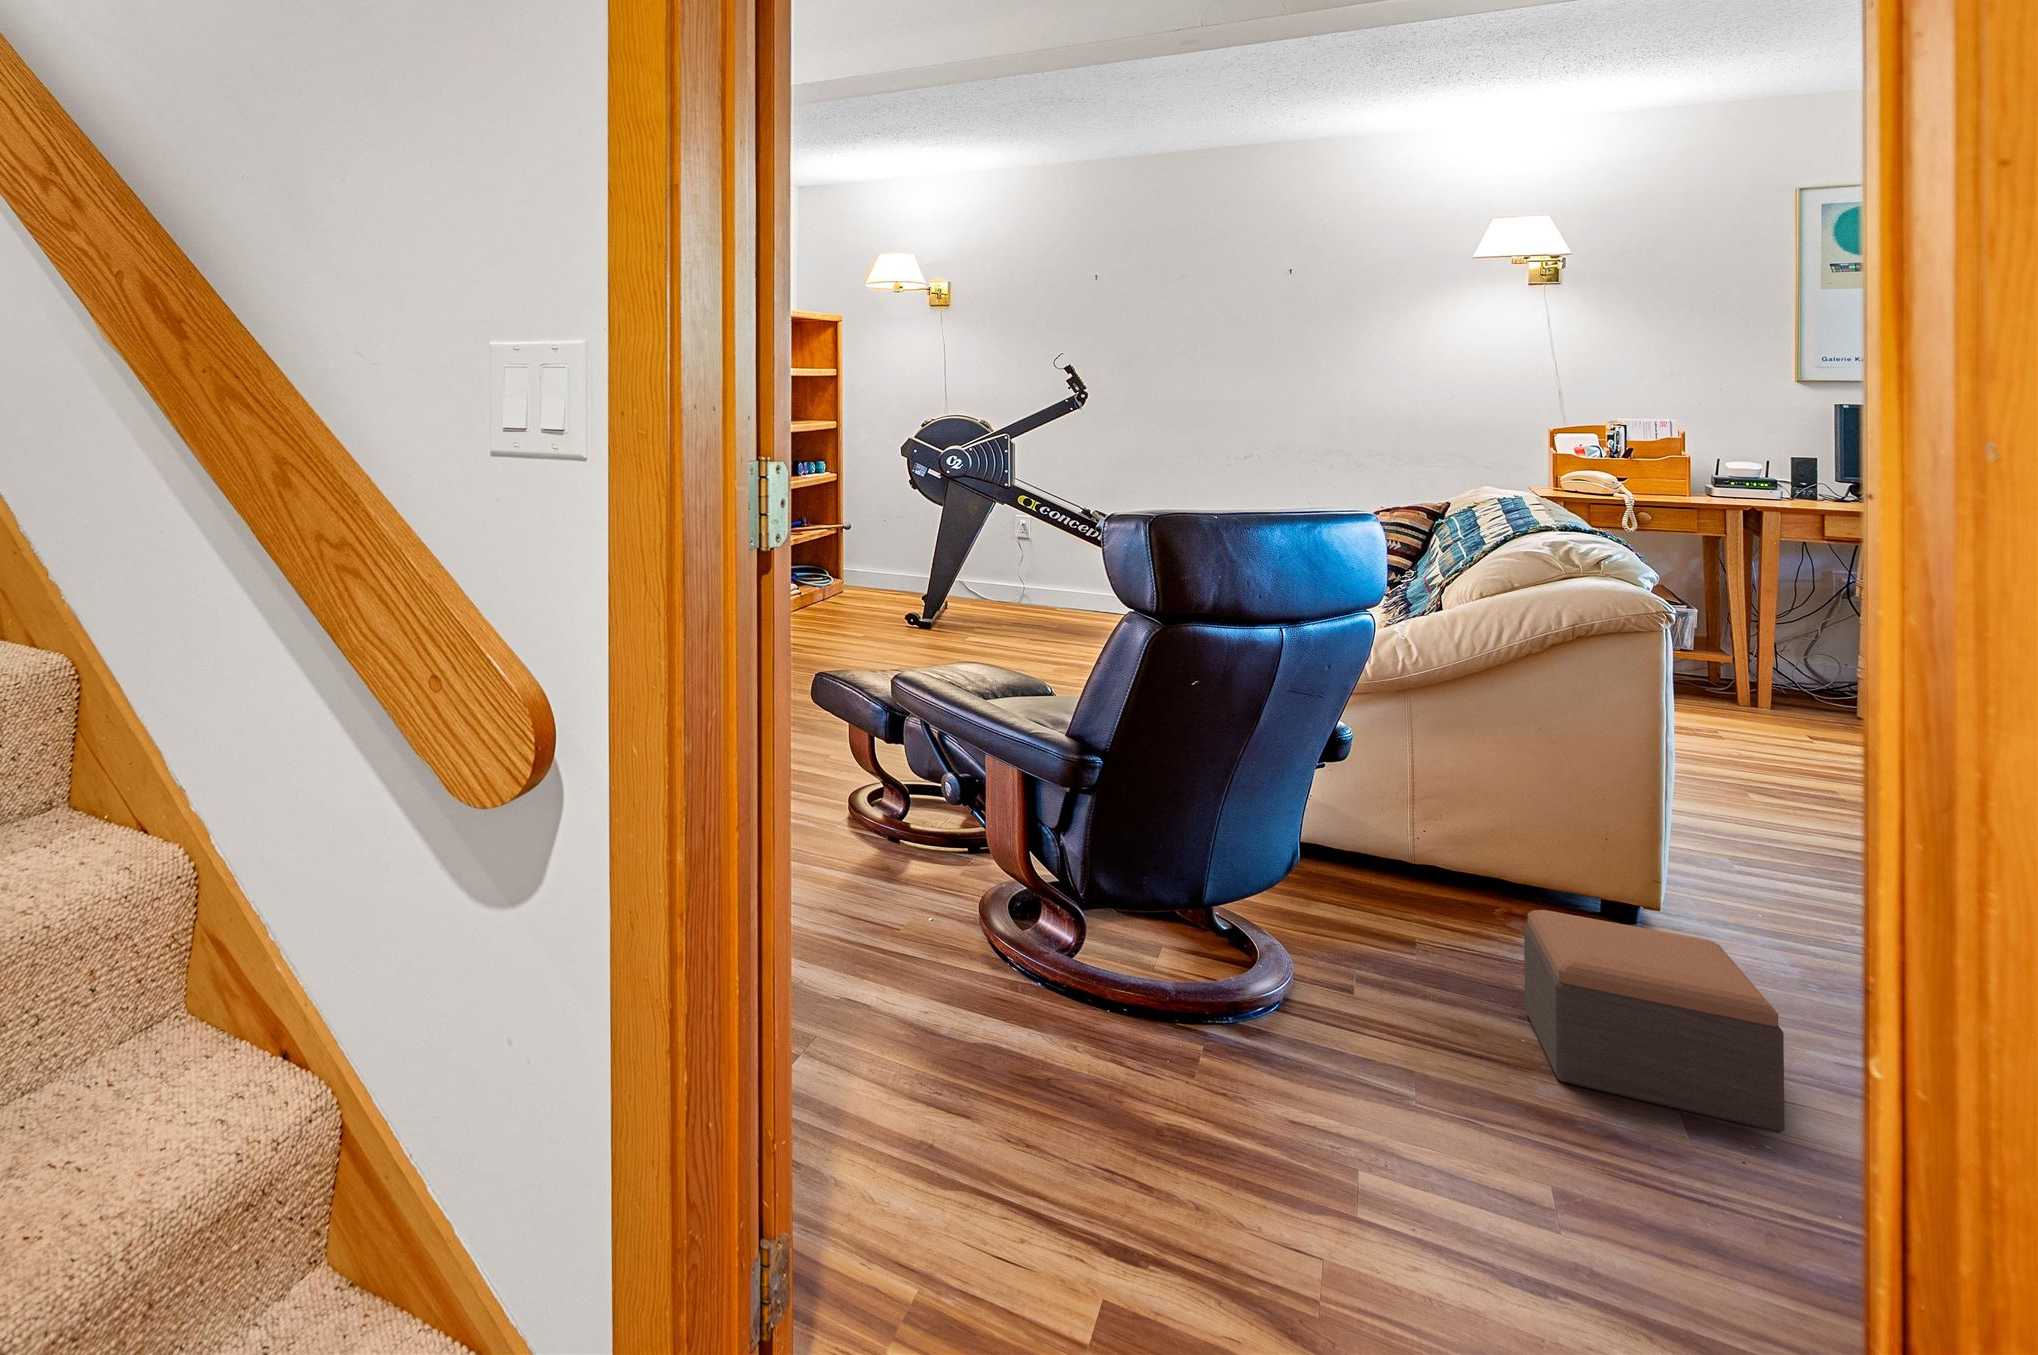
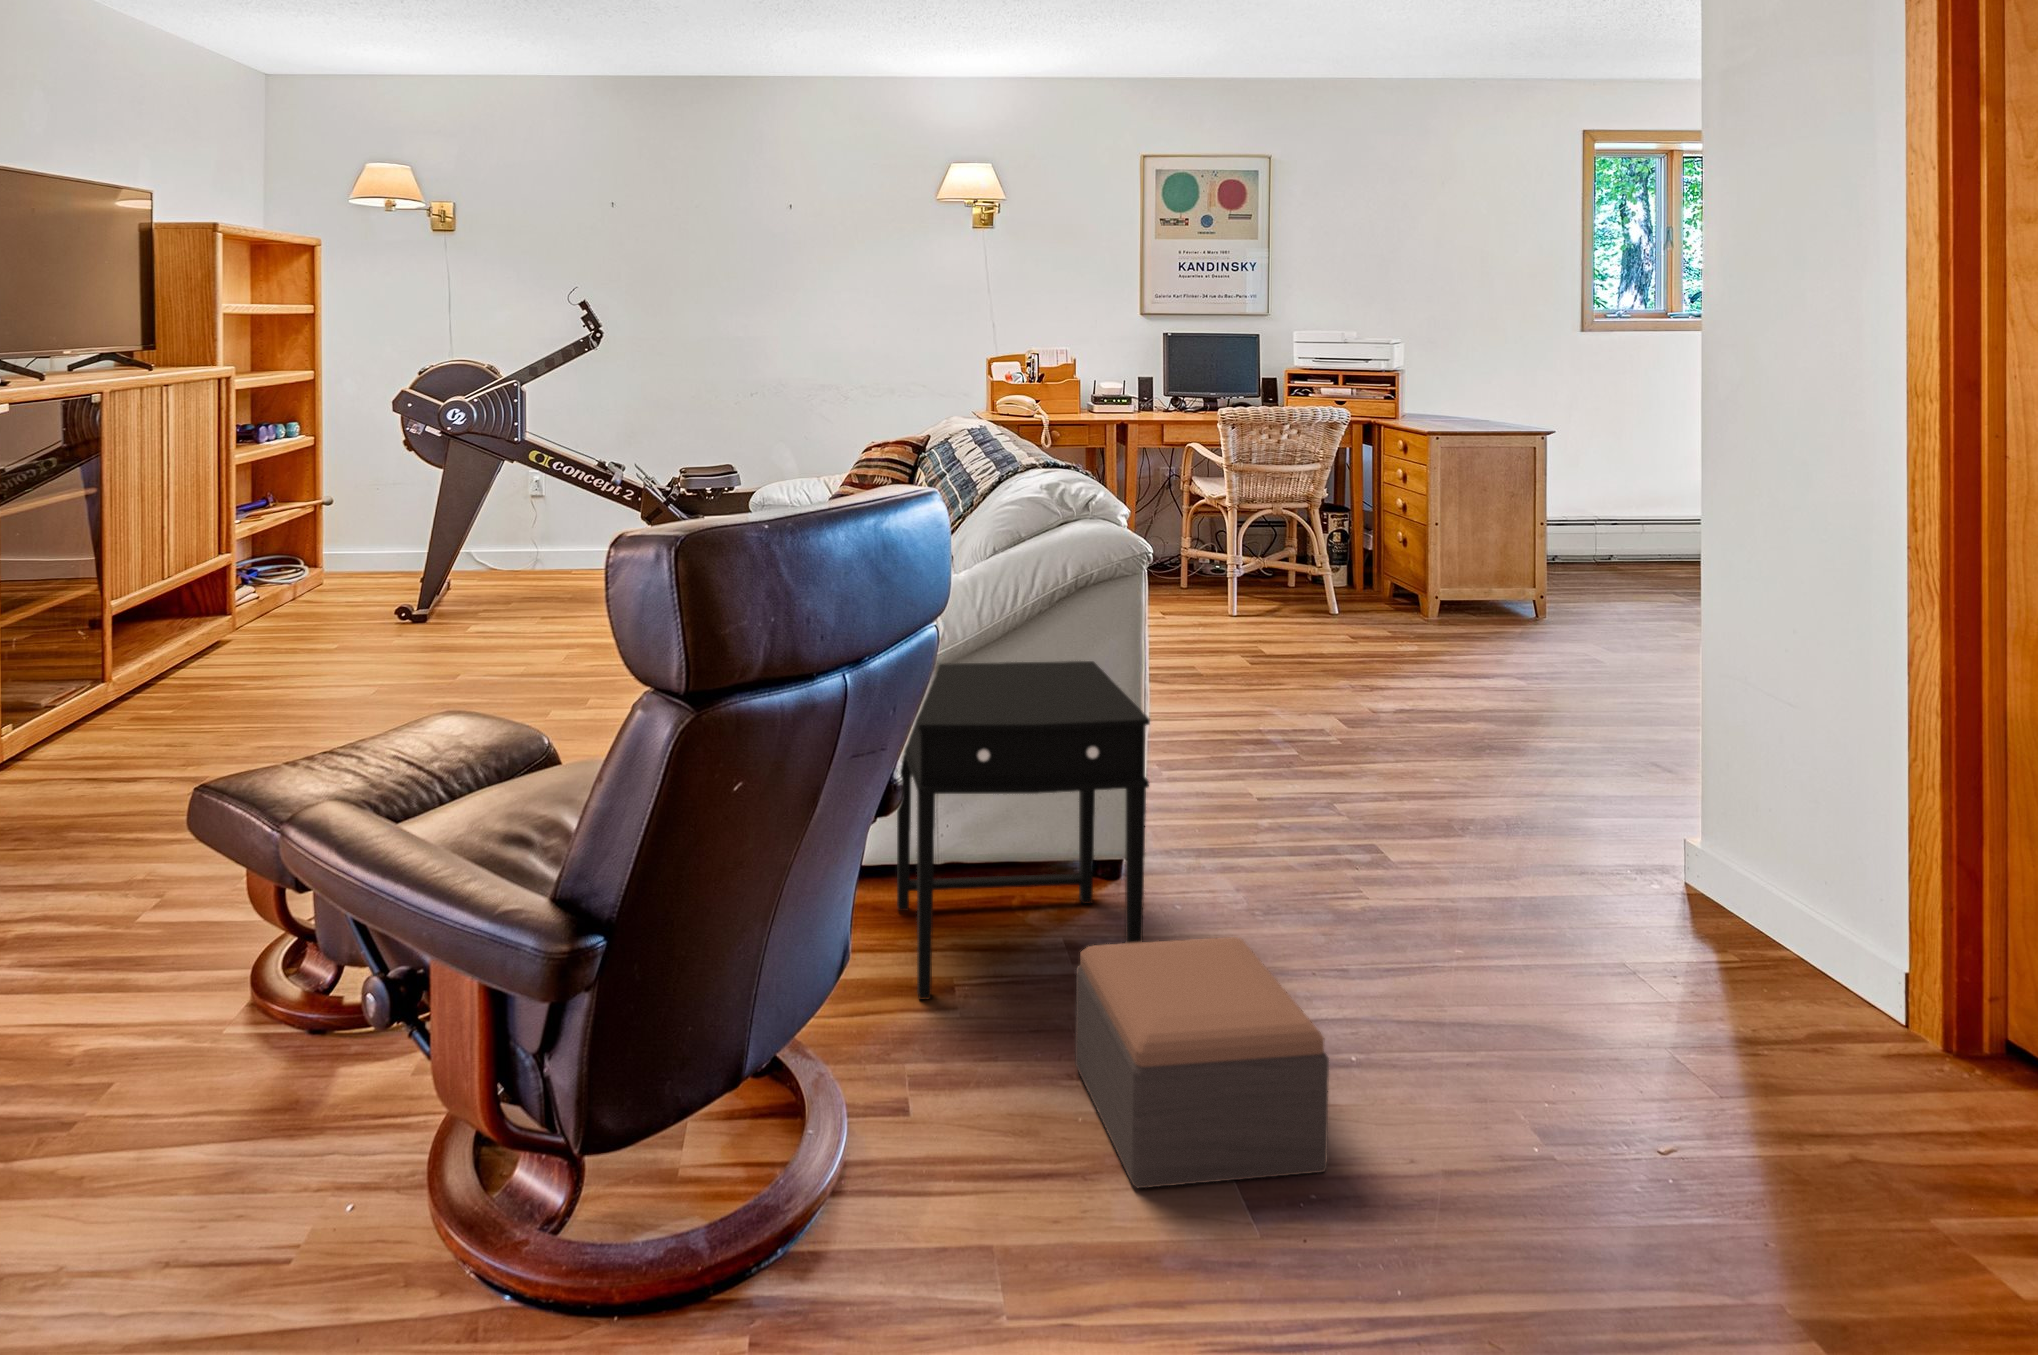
side table: none [1363,678,1627,993] -> present [897,661,1150,999]

